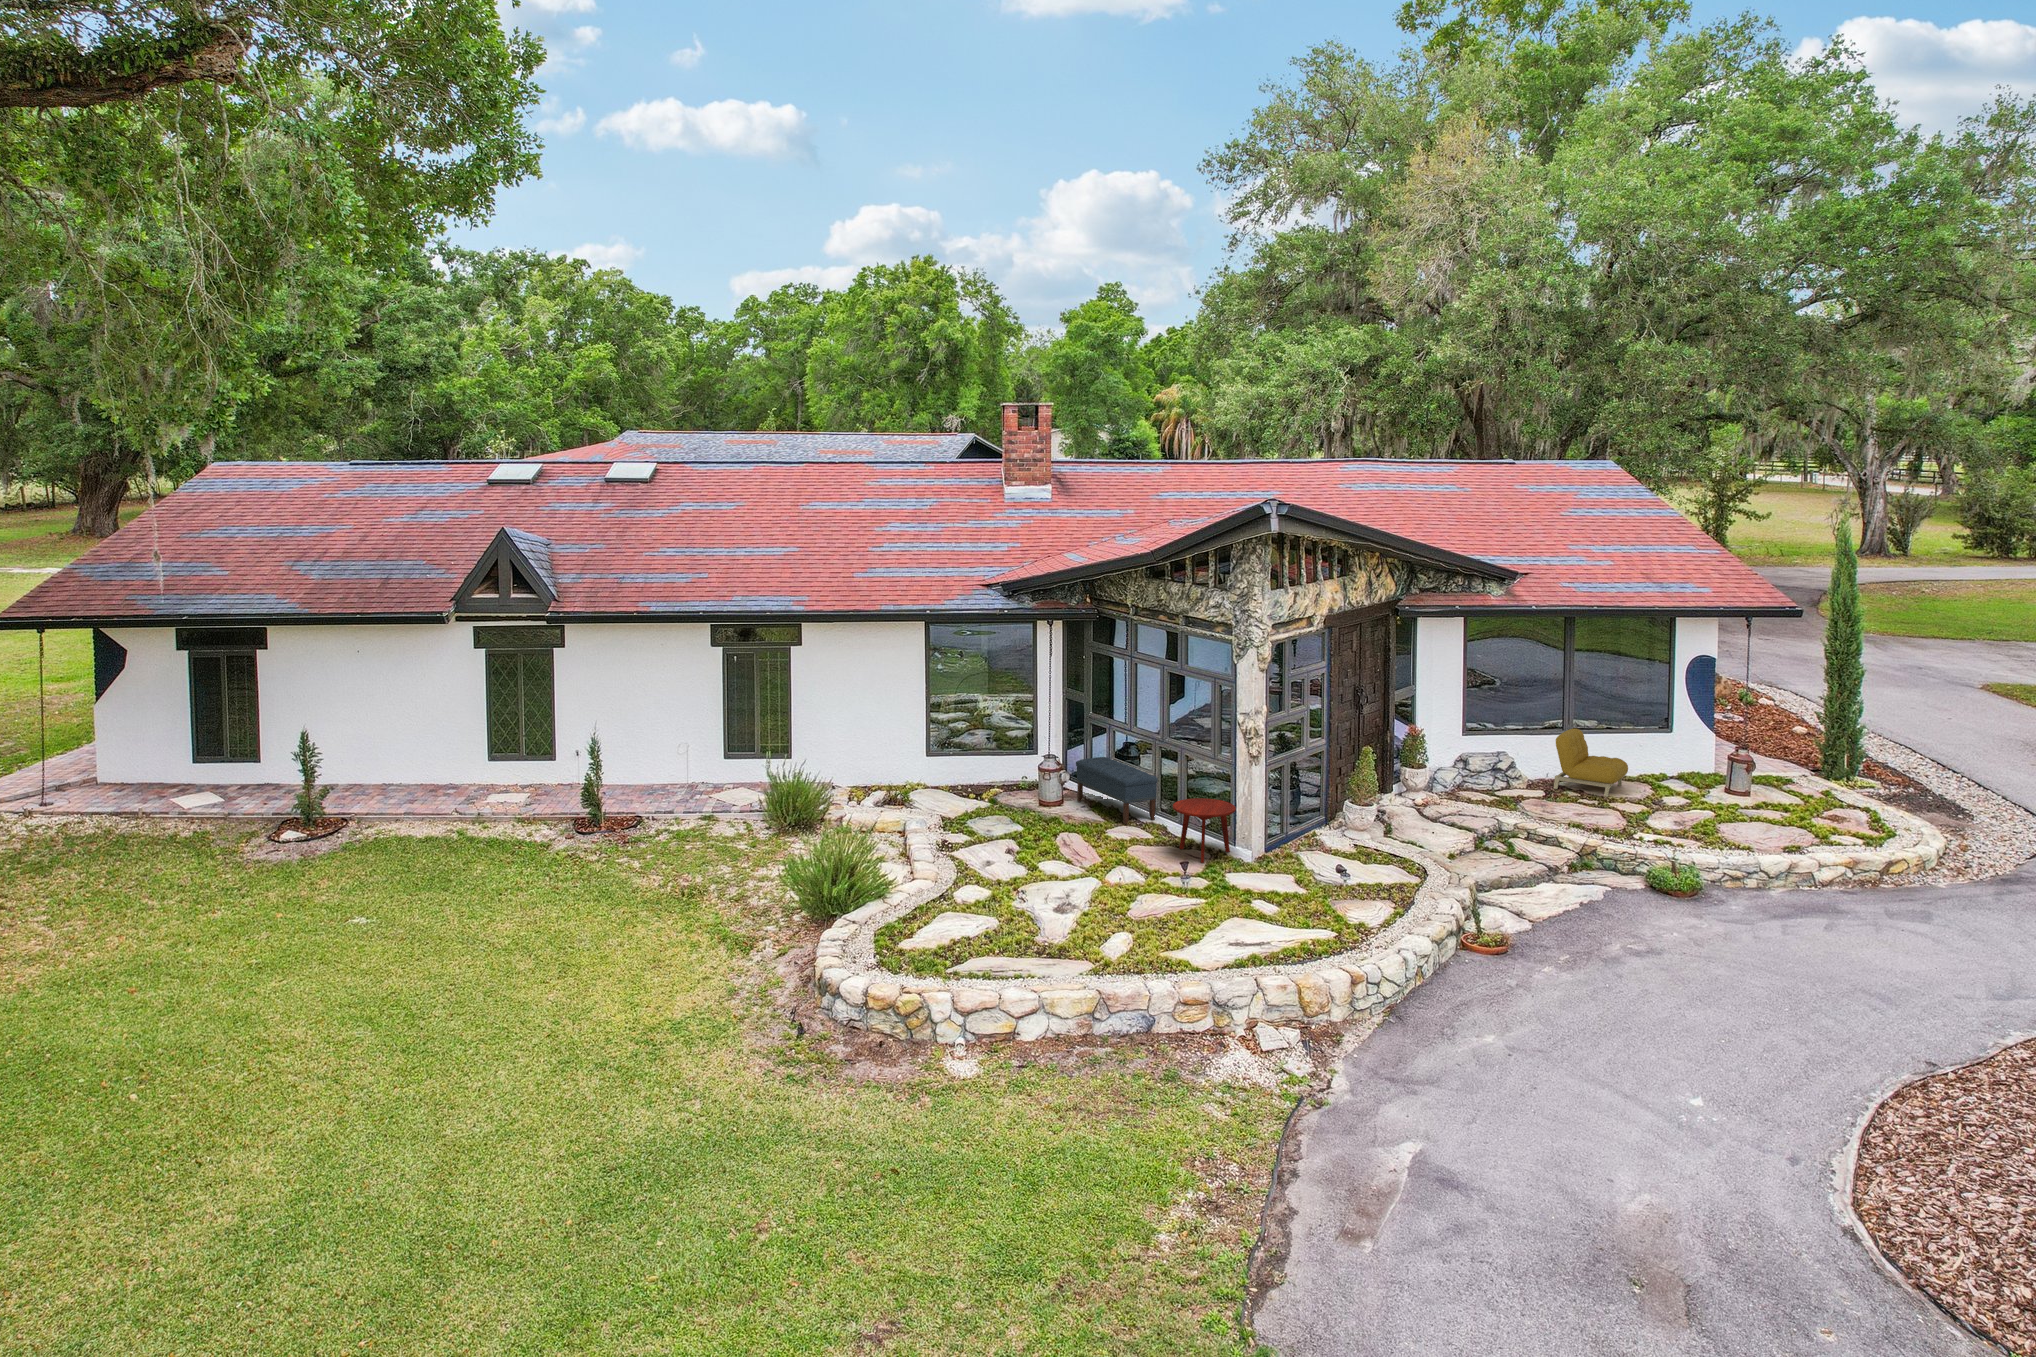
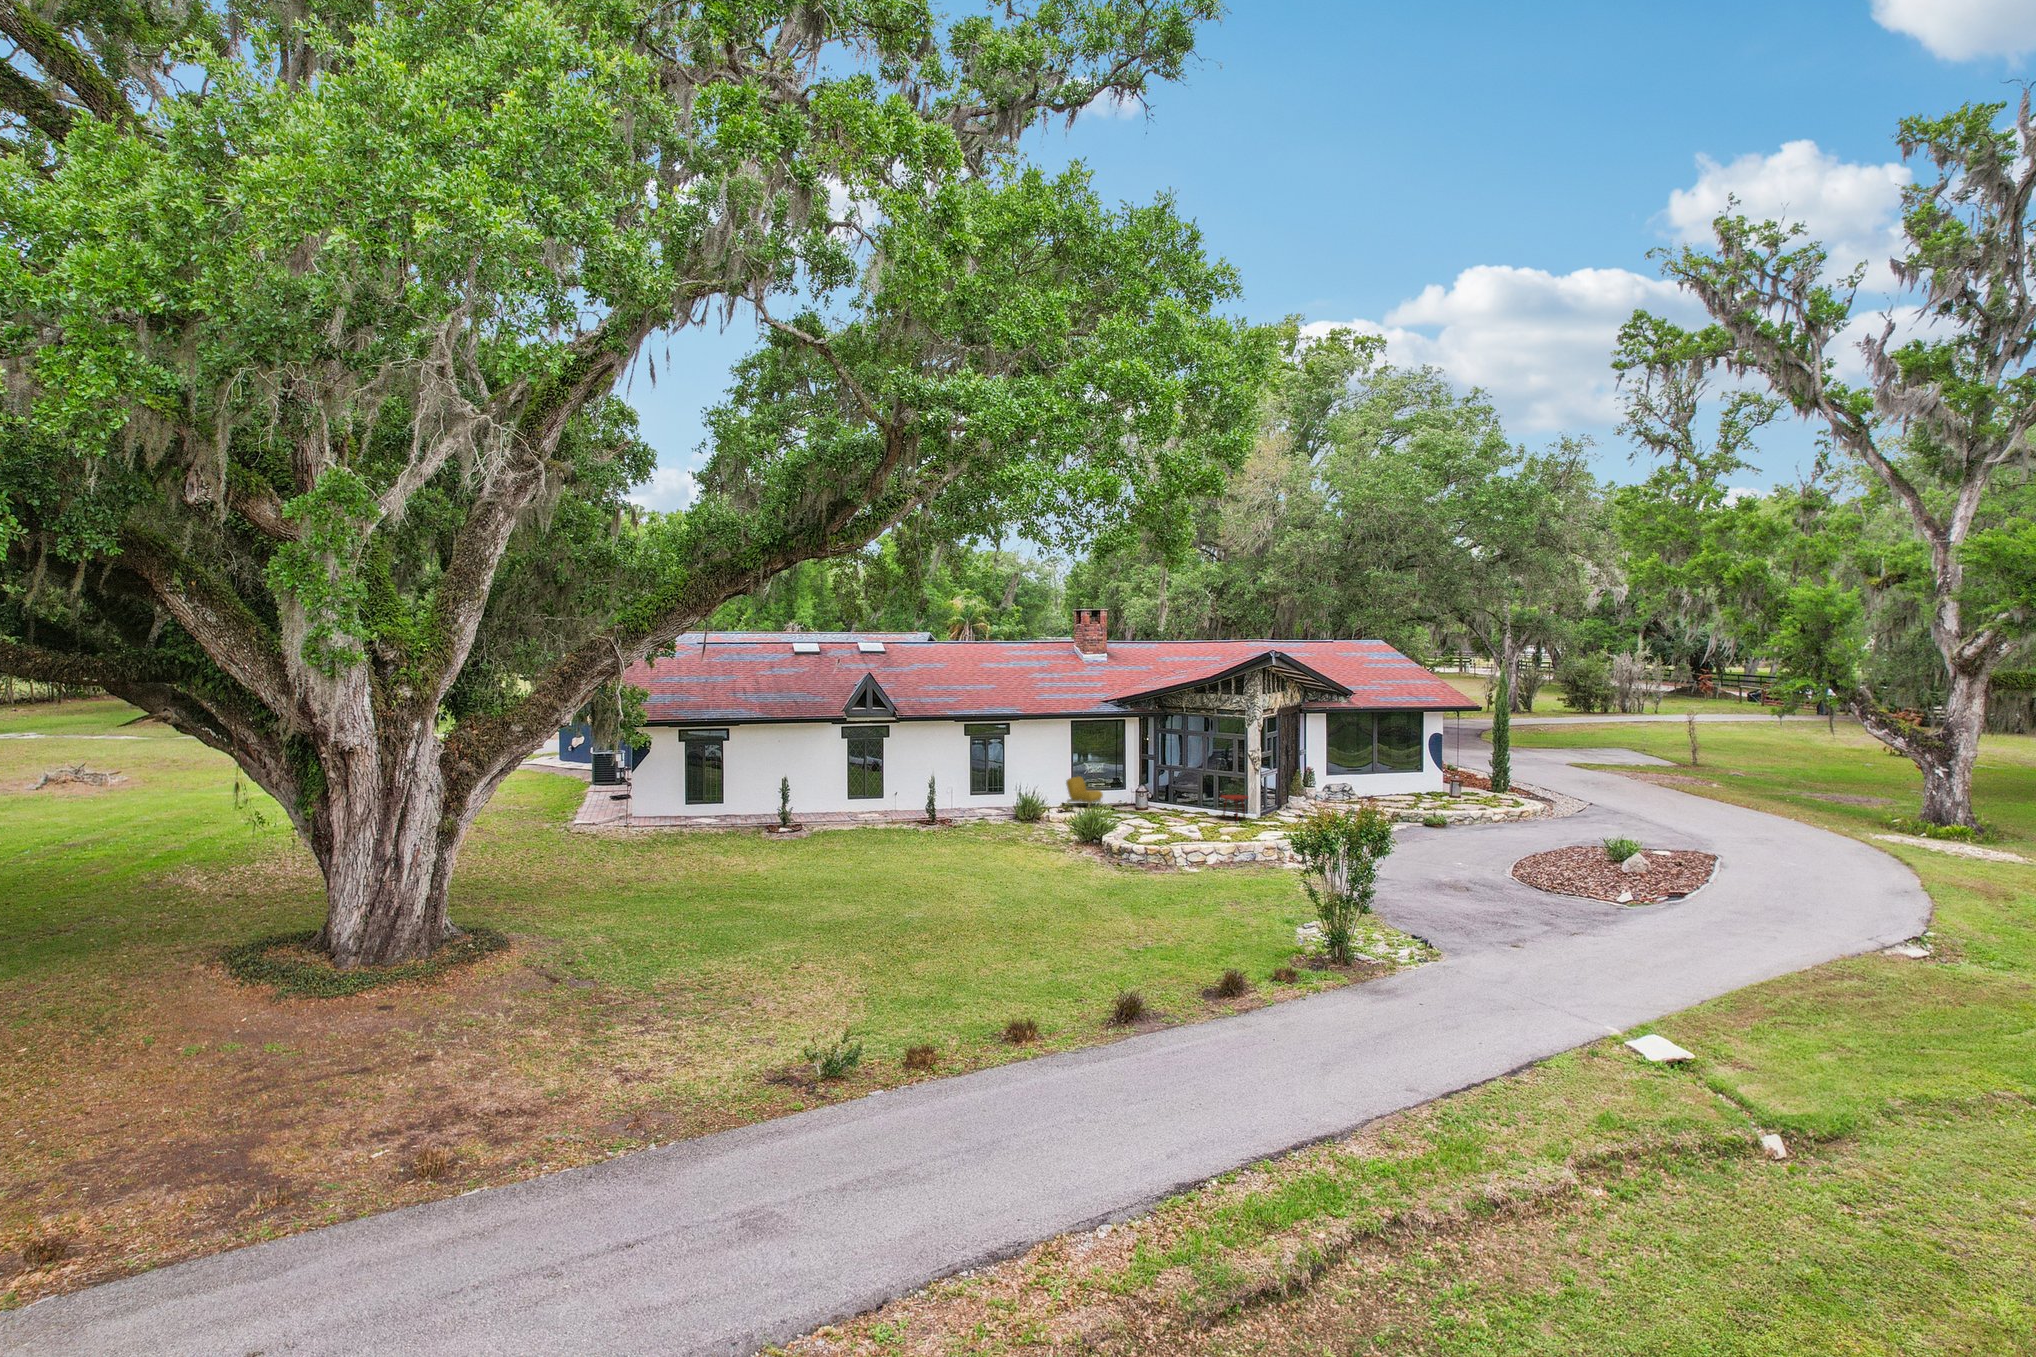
armchair: present [1554,729,1628,797] -> present [1066,776,1103,806]
bench: present [1076,757,1158,824] -> none [1157,785,1203,812]

